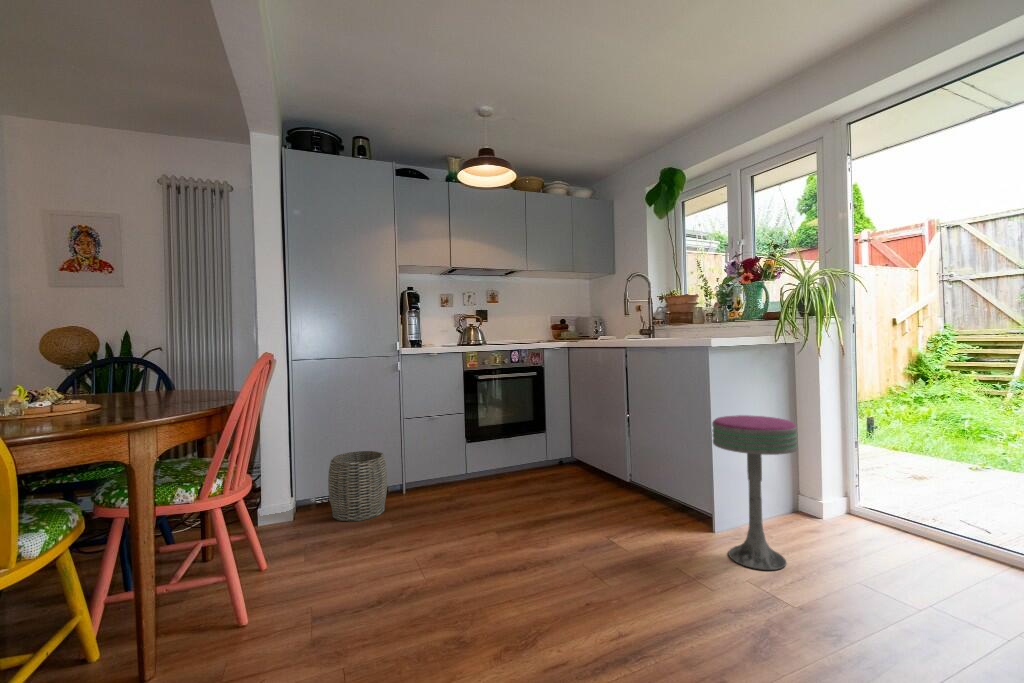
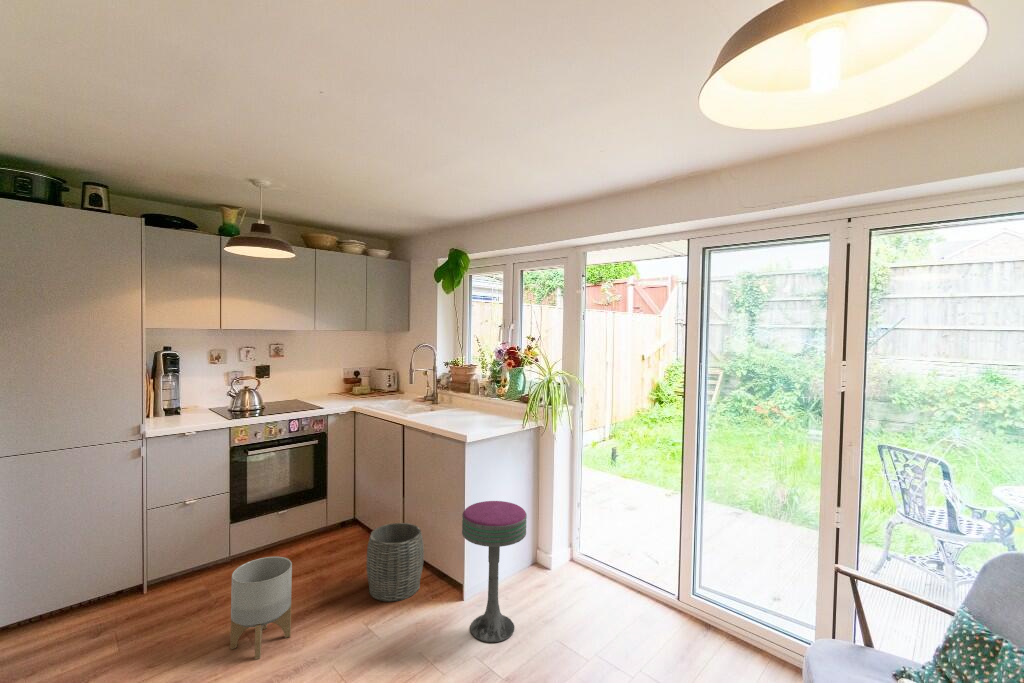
woven basket: present [328,451,387,521] -> present [366,523,424,602]
planter: none [482,460,535,548] -> present [230,557,292,659]

